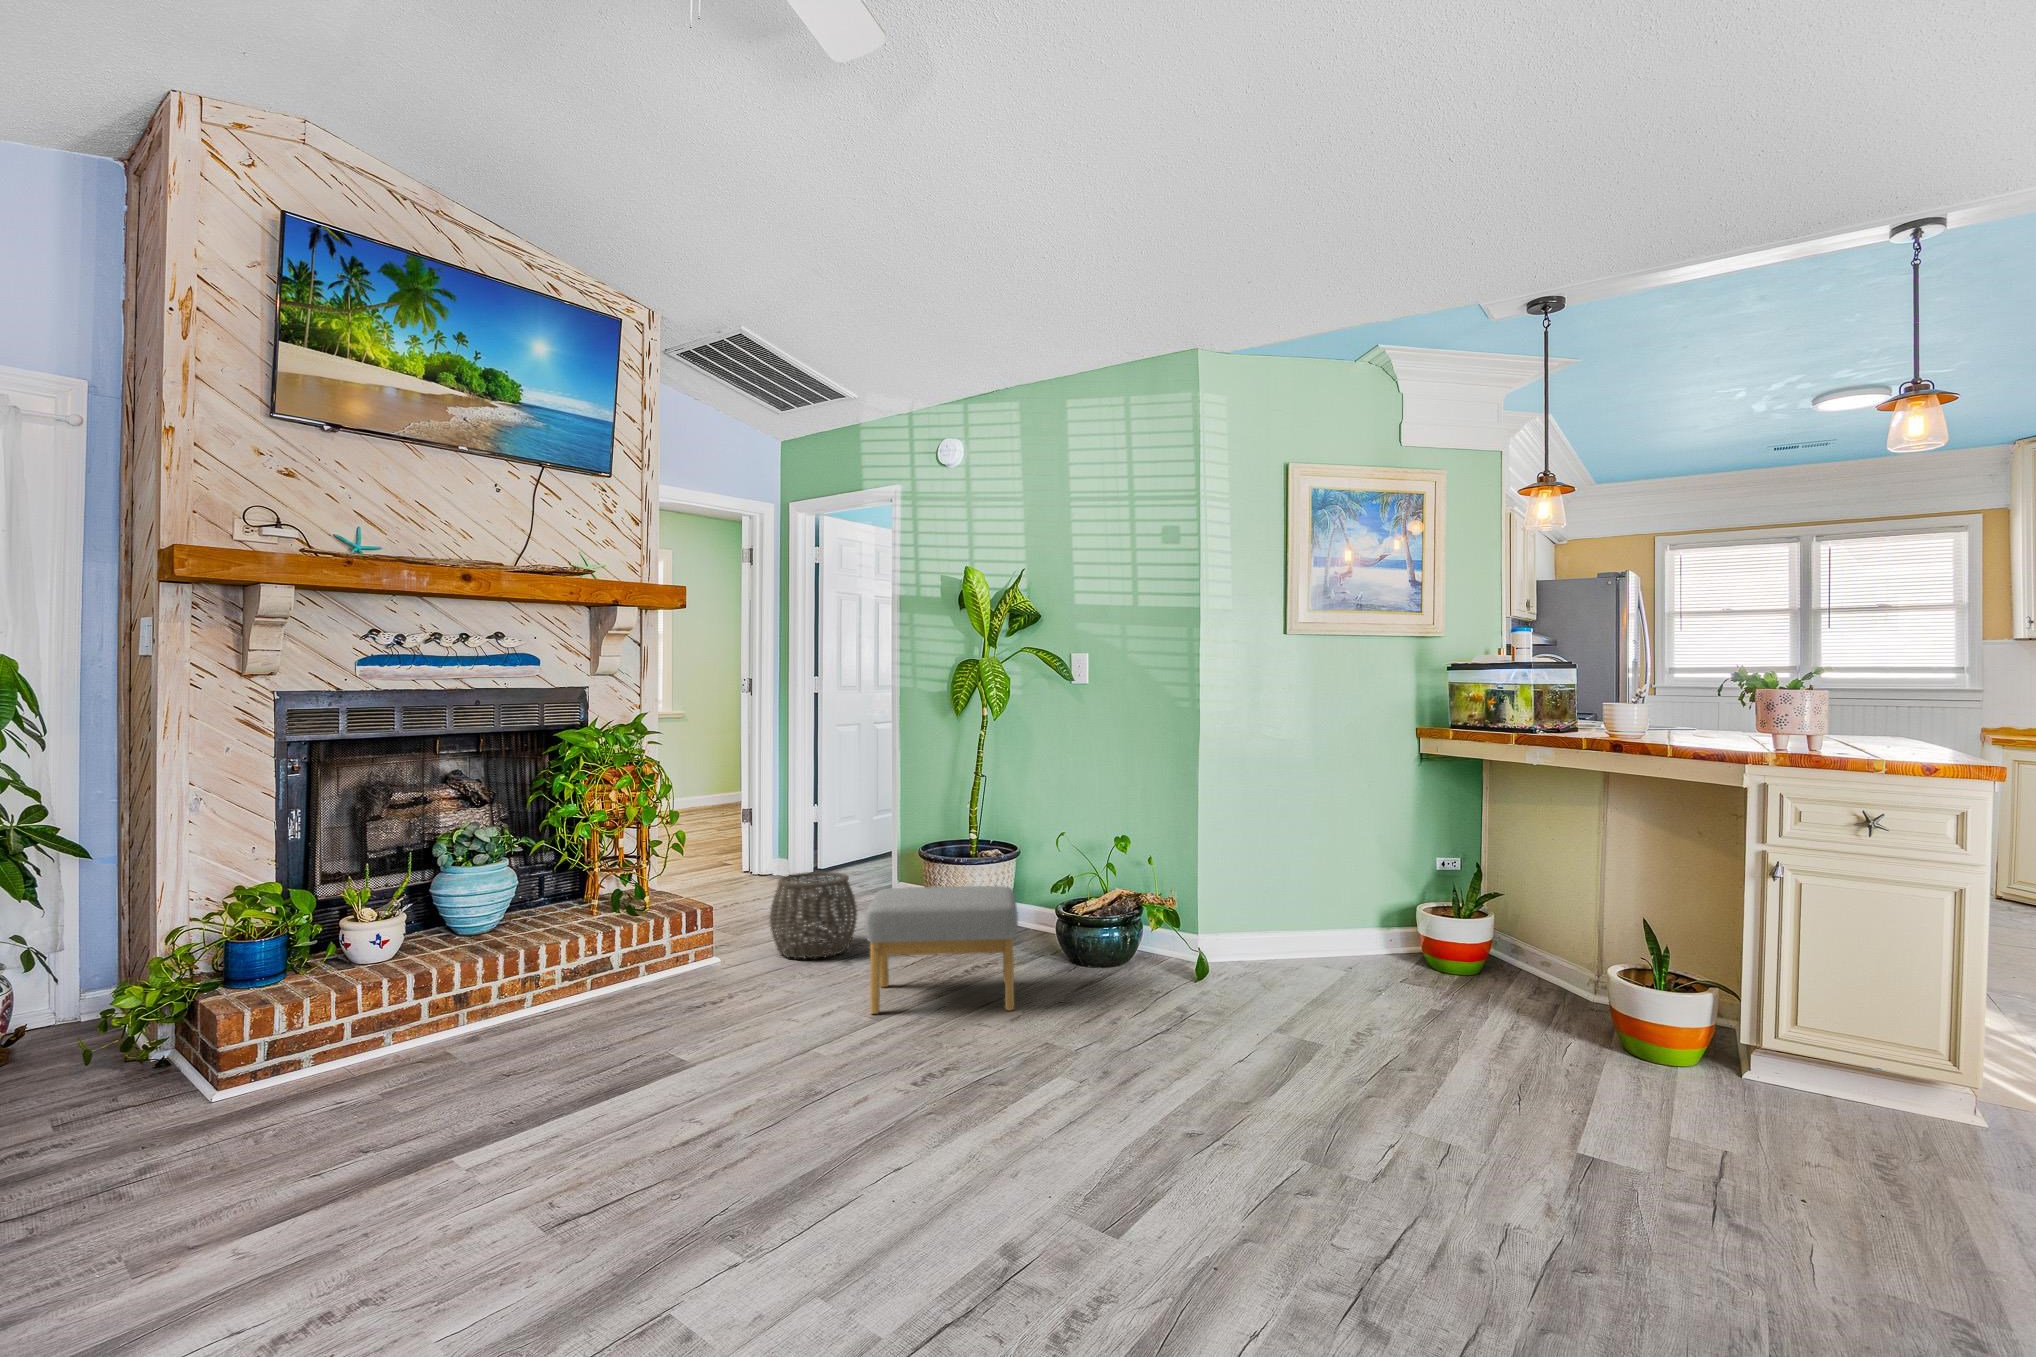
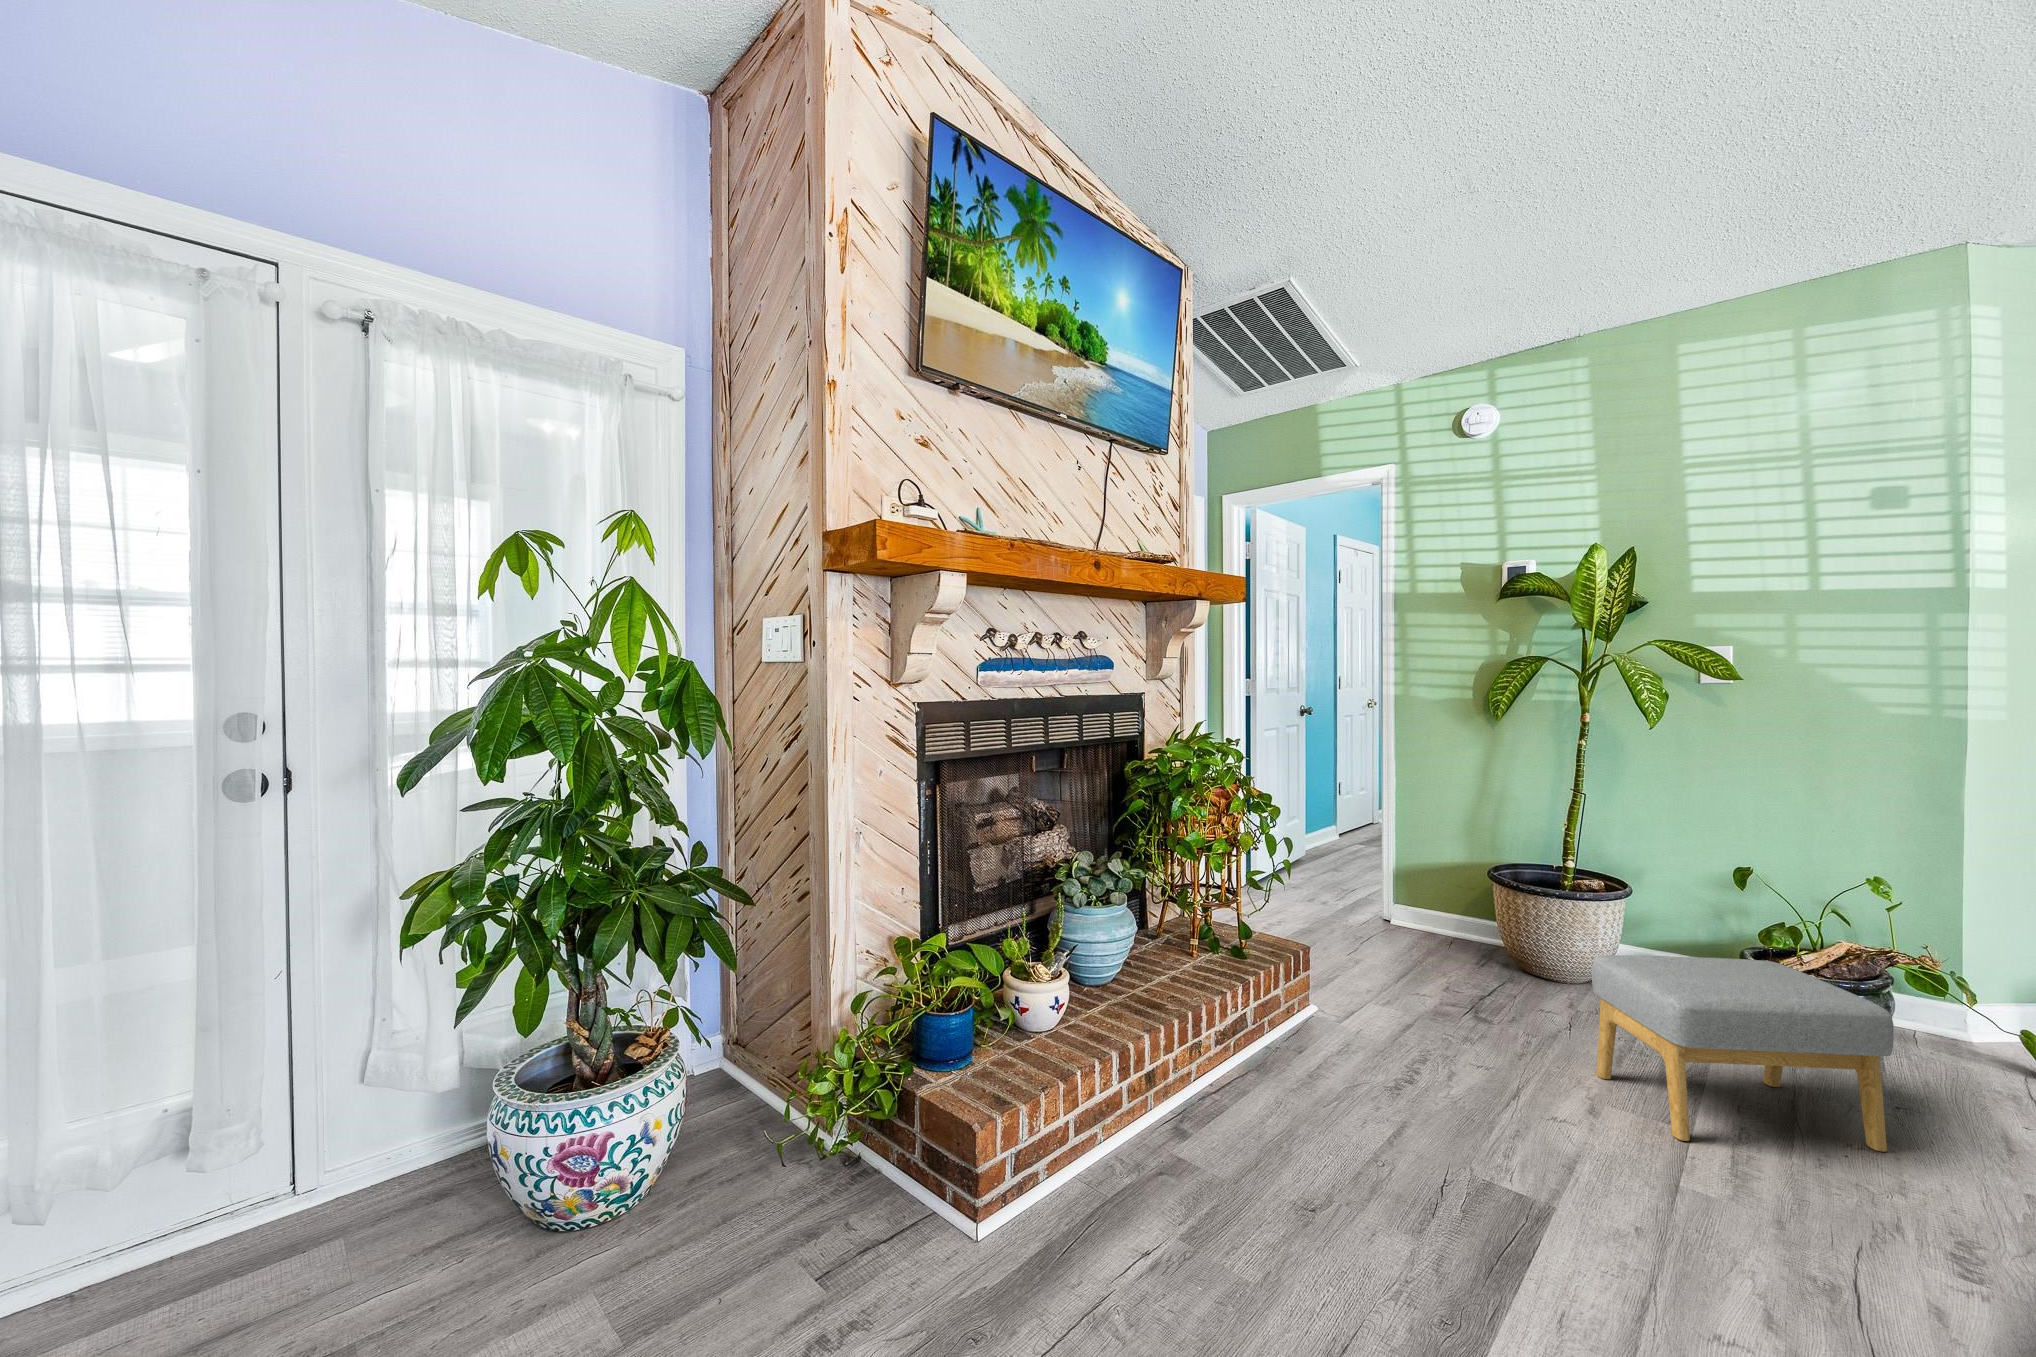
woven basket: present [770,872,857,959] -> none [1355,902,1466,1014]

